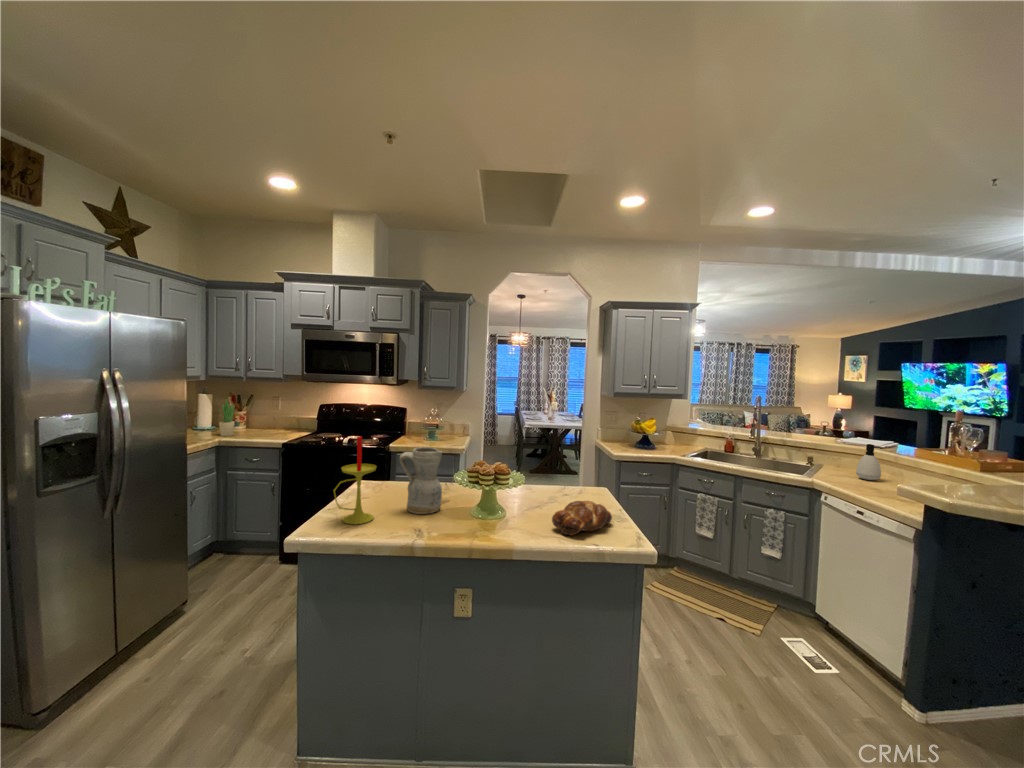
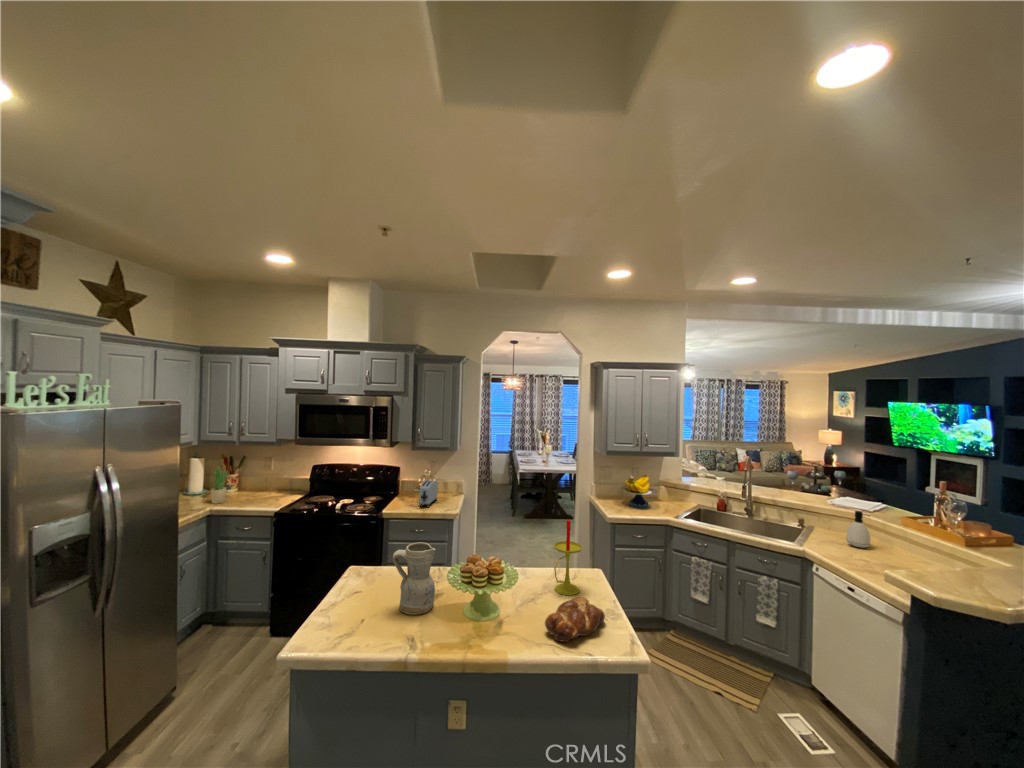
toaster: none [426,418,444,444] -> present [420,480,438,508]
candle: present [334,436,376,524] -> present [554,520,582,595]

